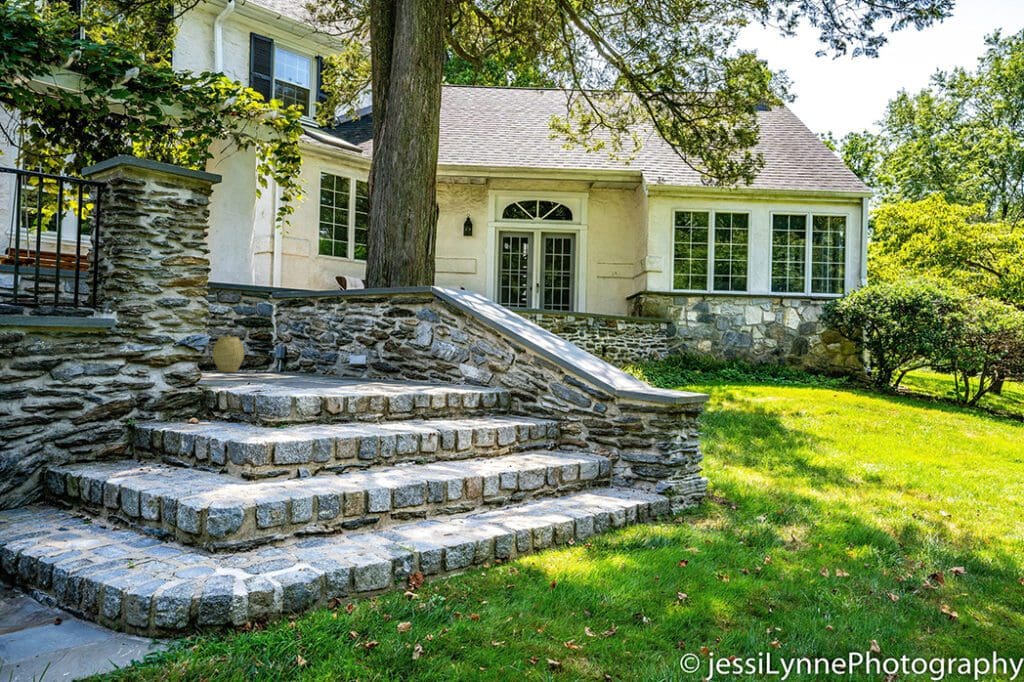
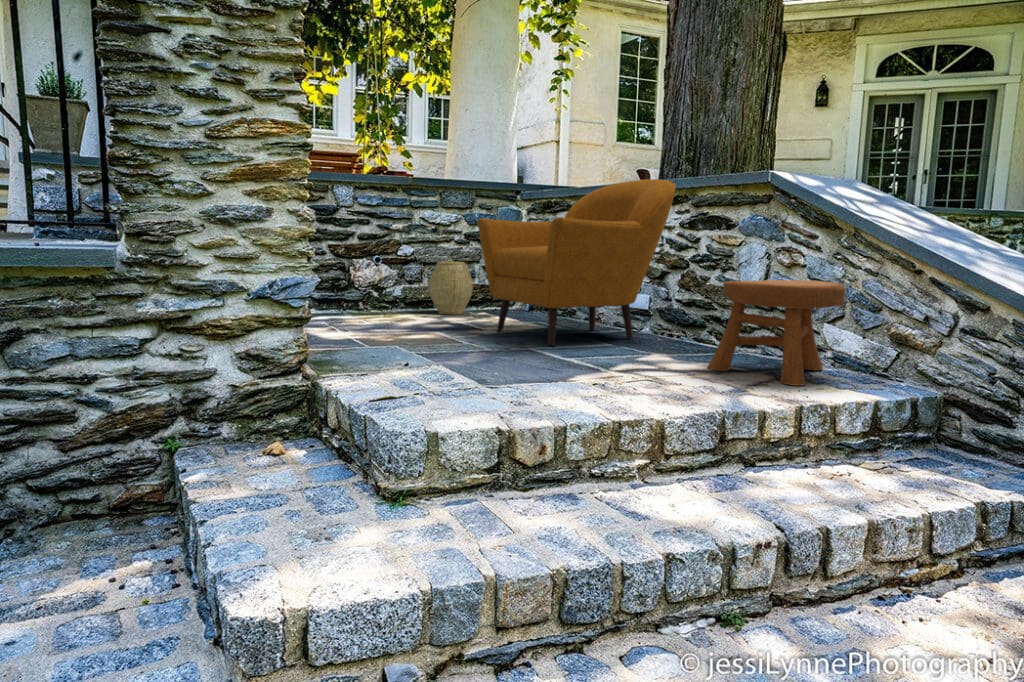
armchair: none [262,289,382,381] -> present [478,179,676,346]
stool: none [404,342,468,390] -> present [708,280,845,386]

